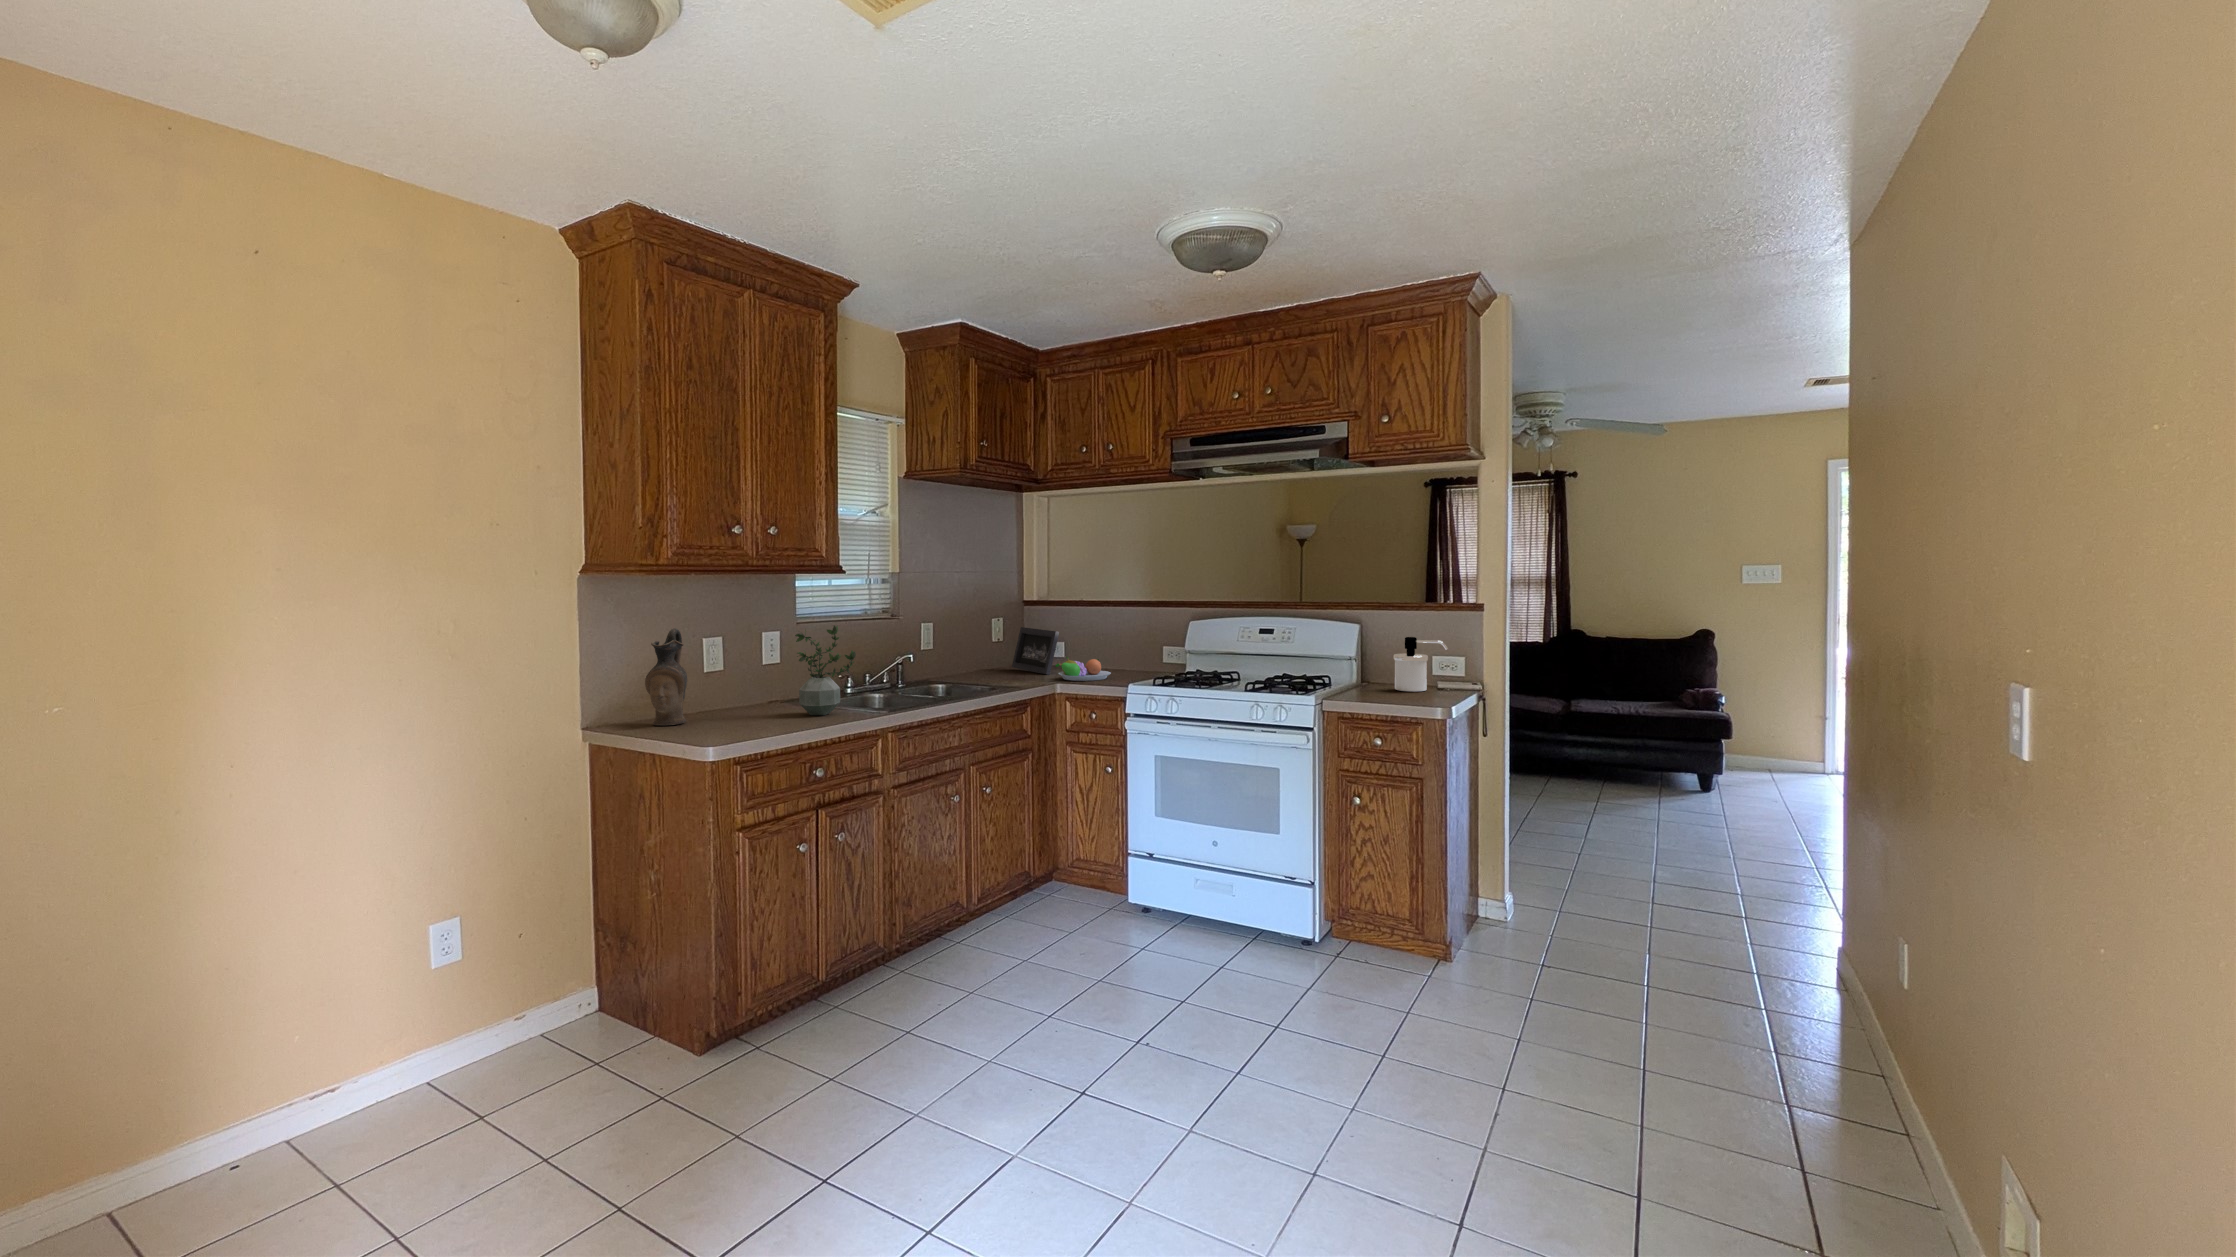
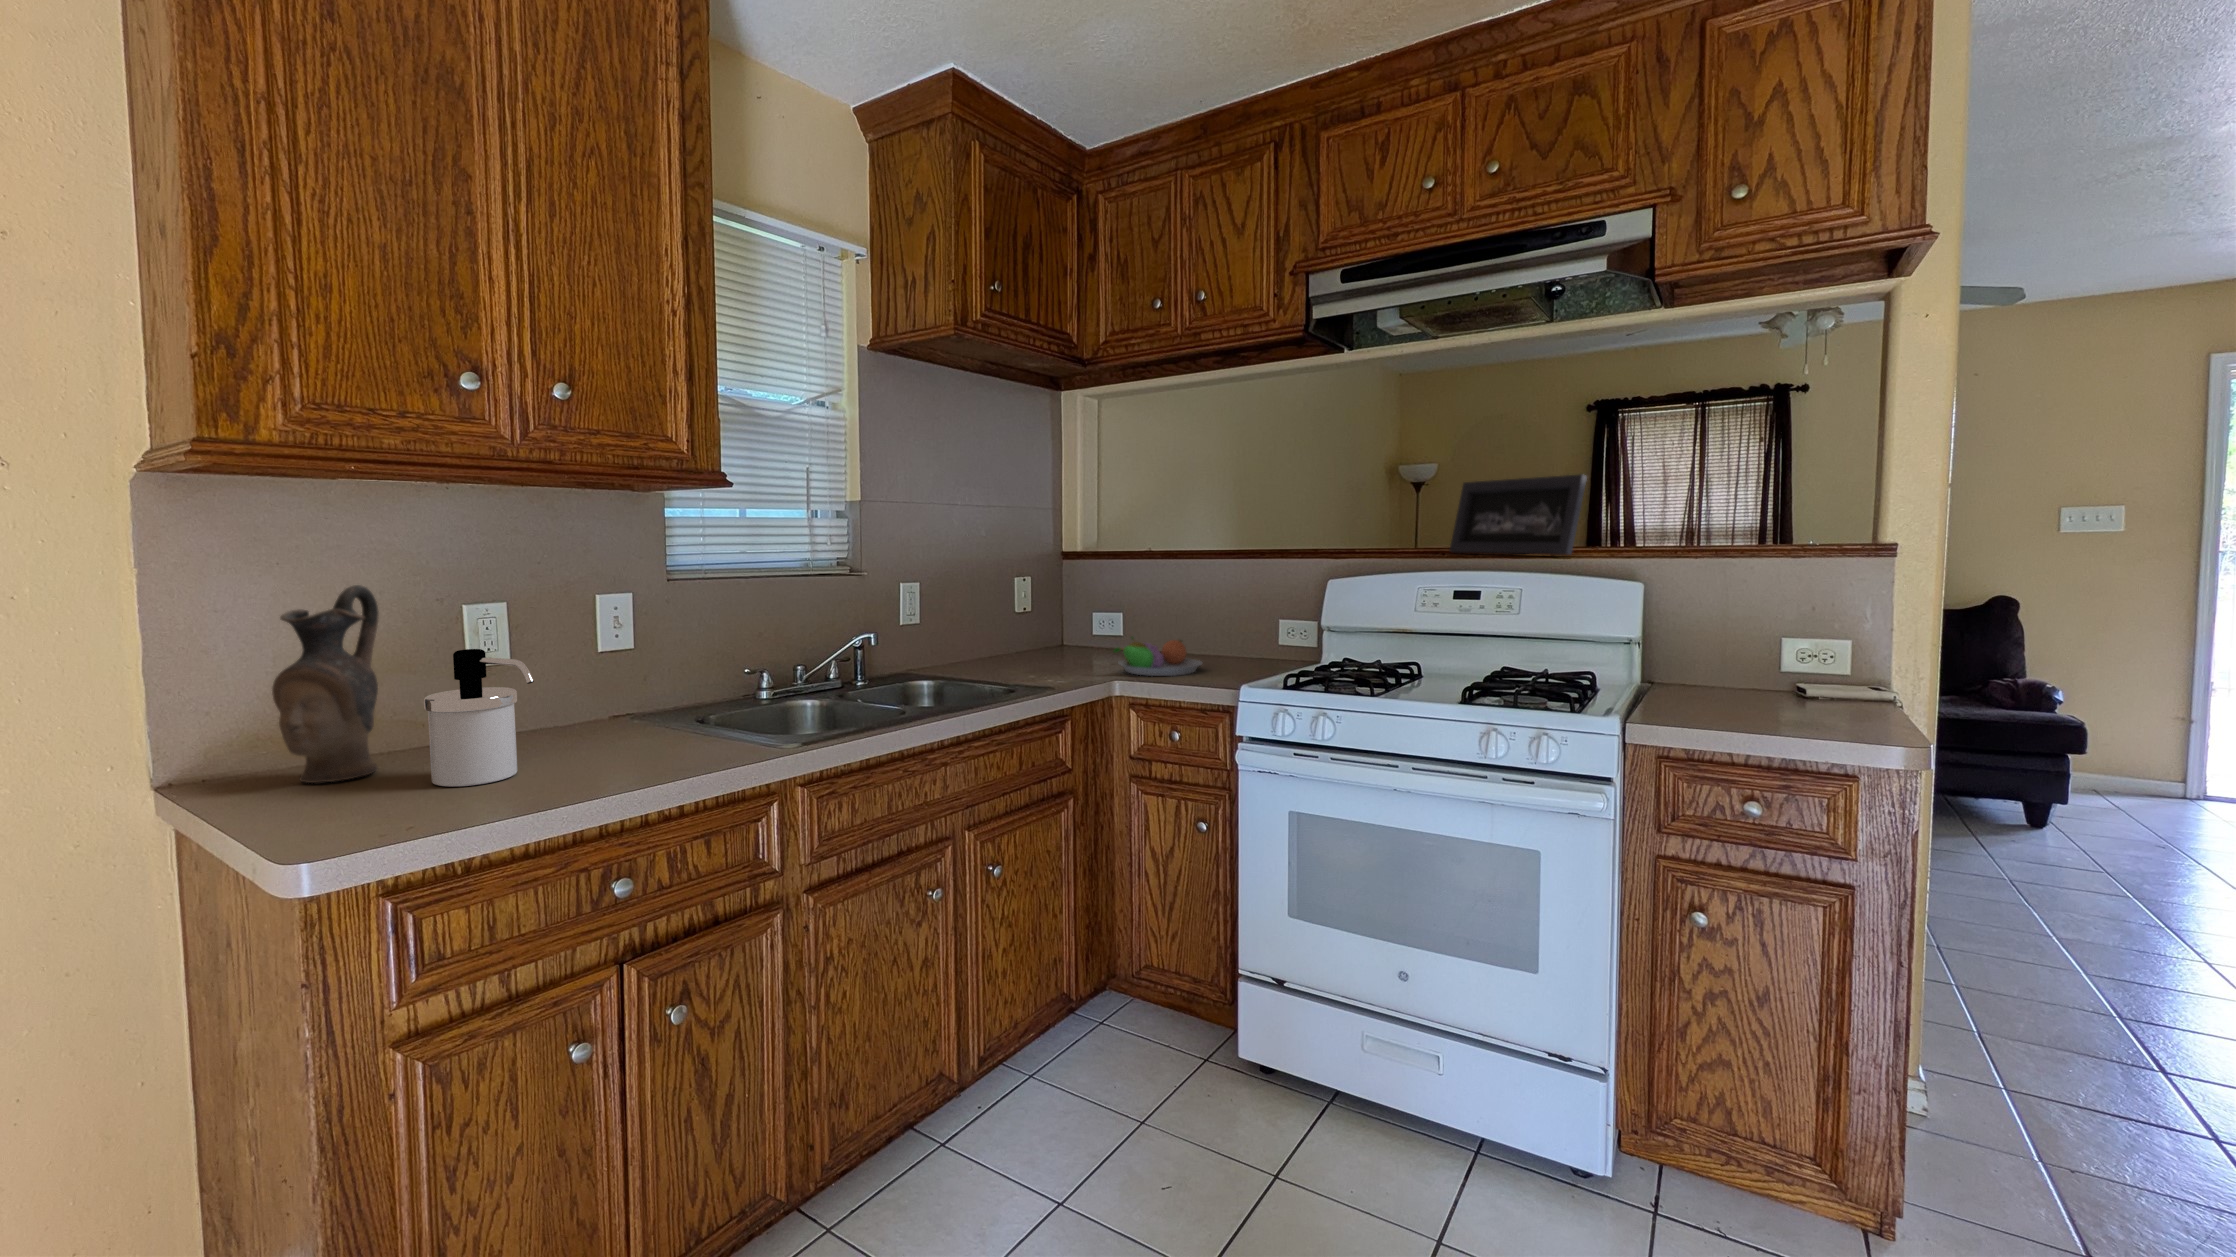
potted plant: present [795,625,856,715] -> none [608,580,729,755]
picture frame: present [1012,627,1059,675] -> present [1450,474,1587,555]
soap dispenser: present [1394,637,1448,692] -> present [424,649,534,787]

